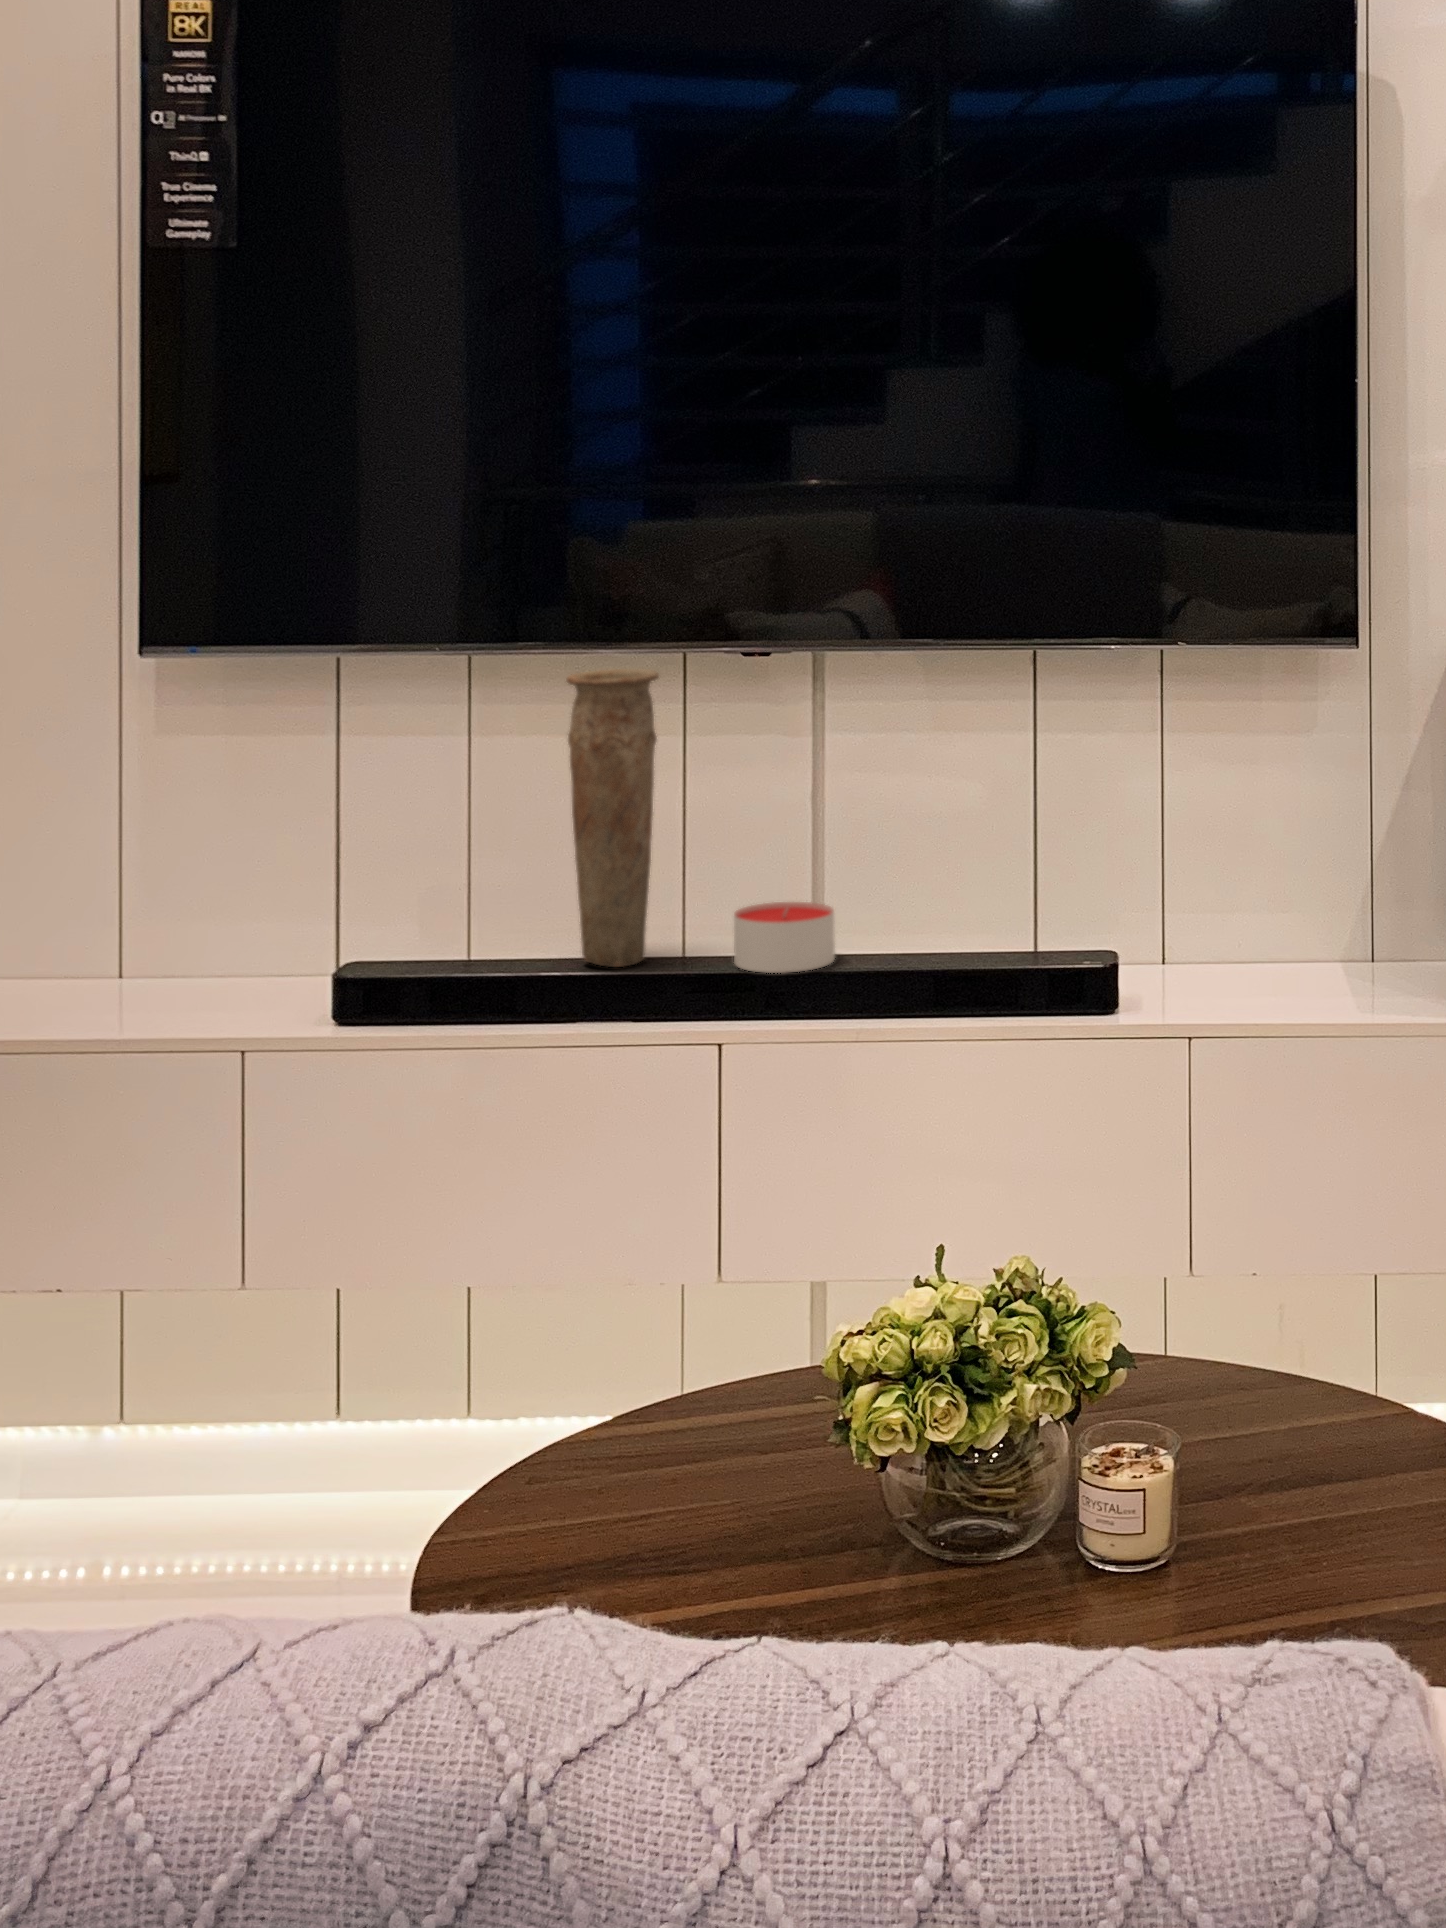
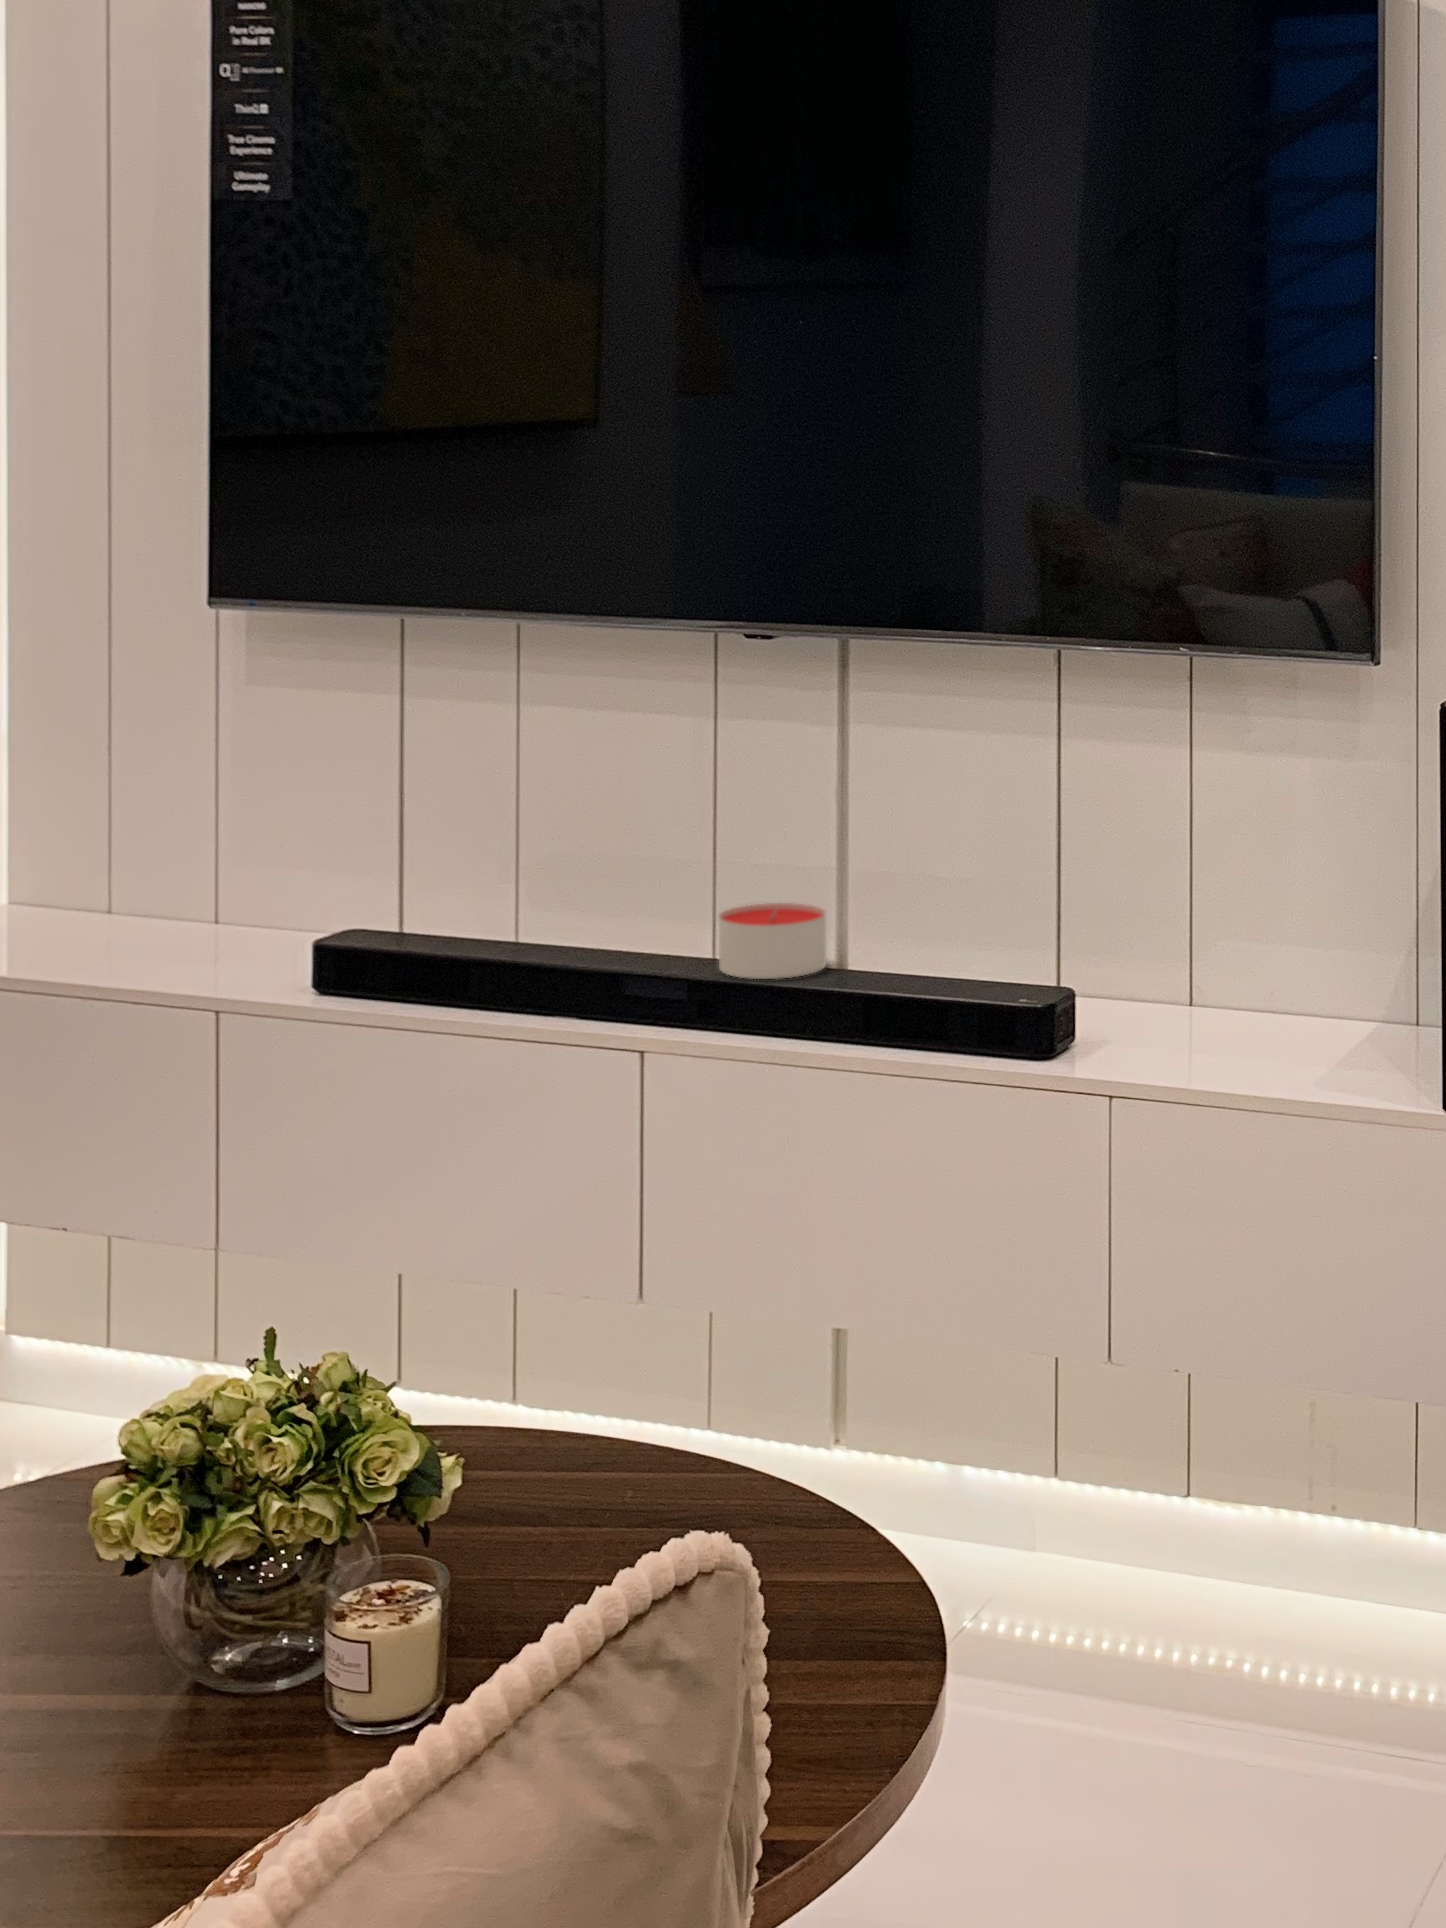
vase: present [567,669,659,967] -> none [568,647,666,958]

